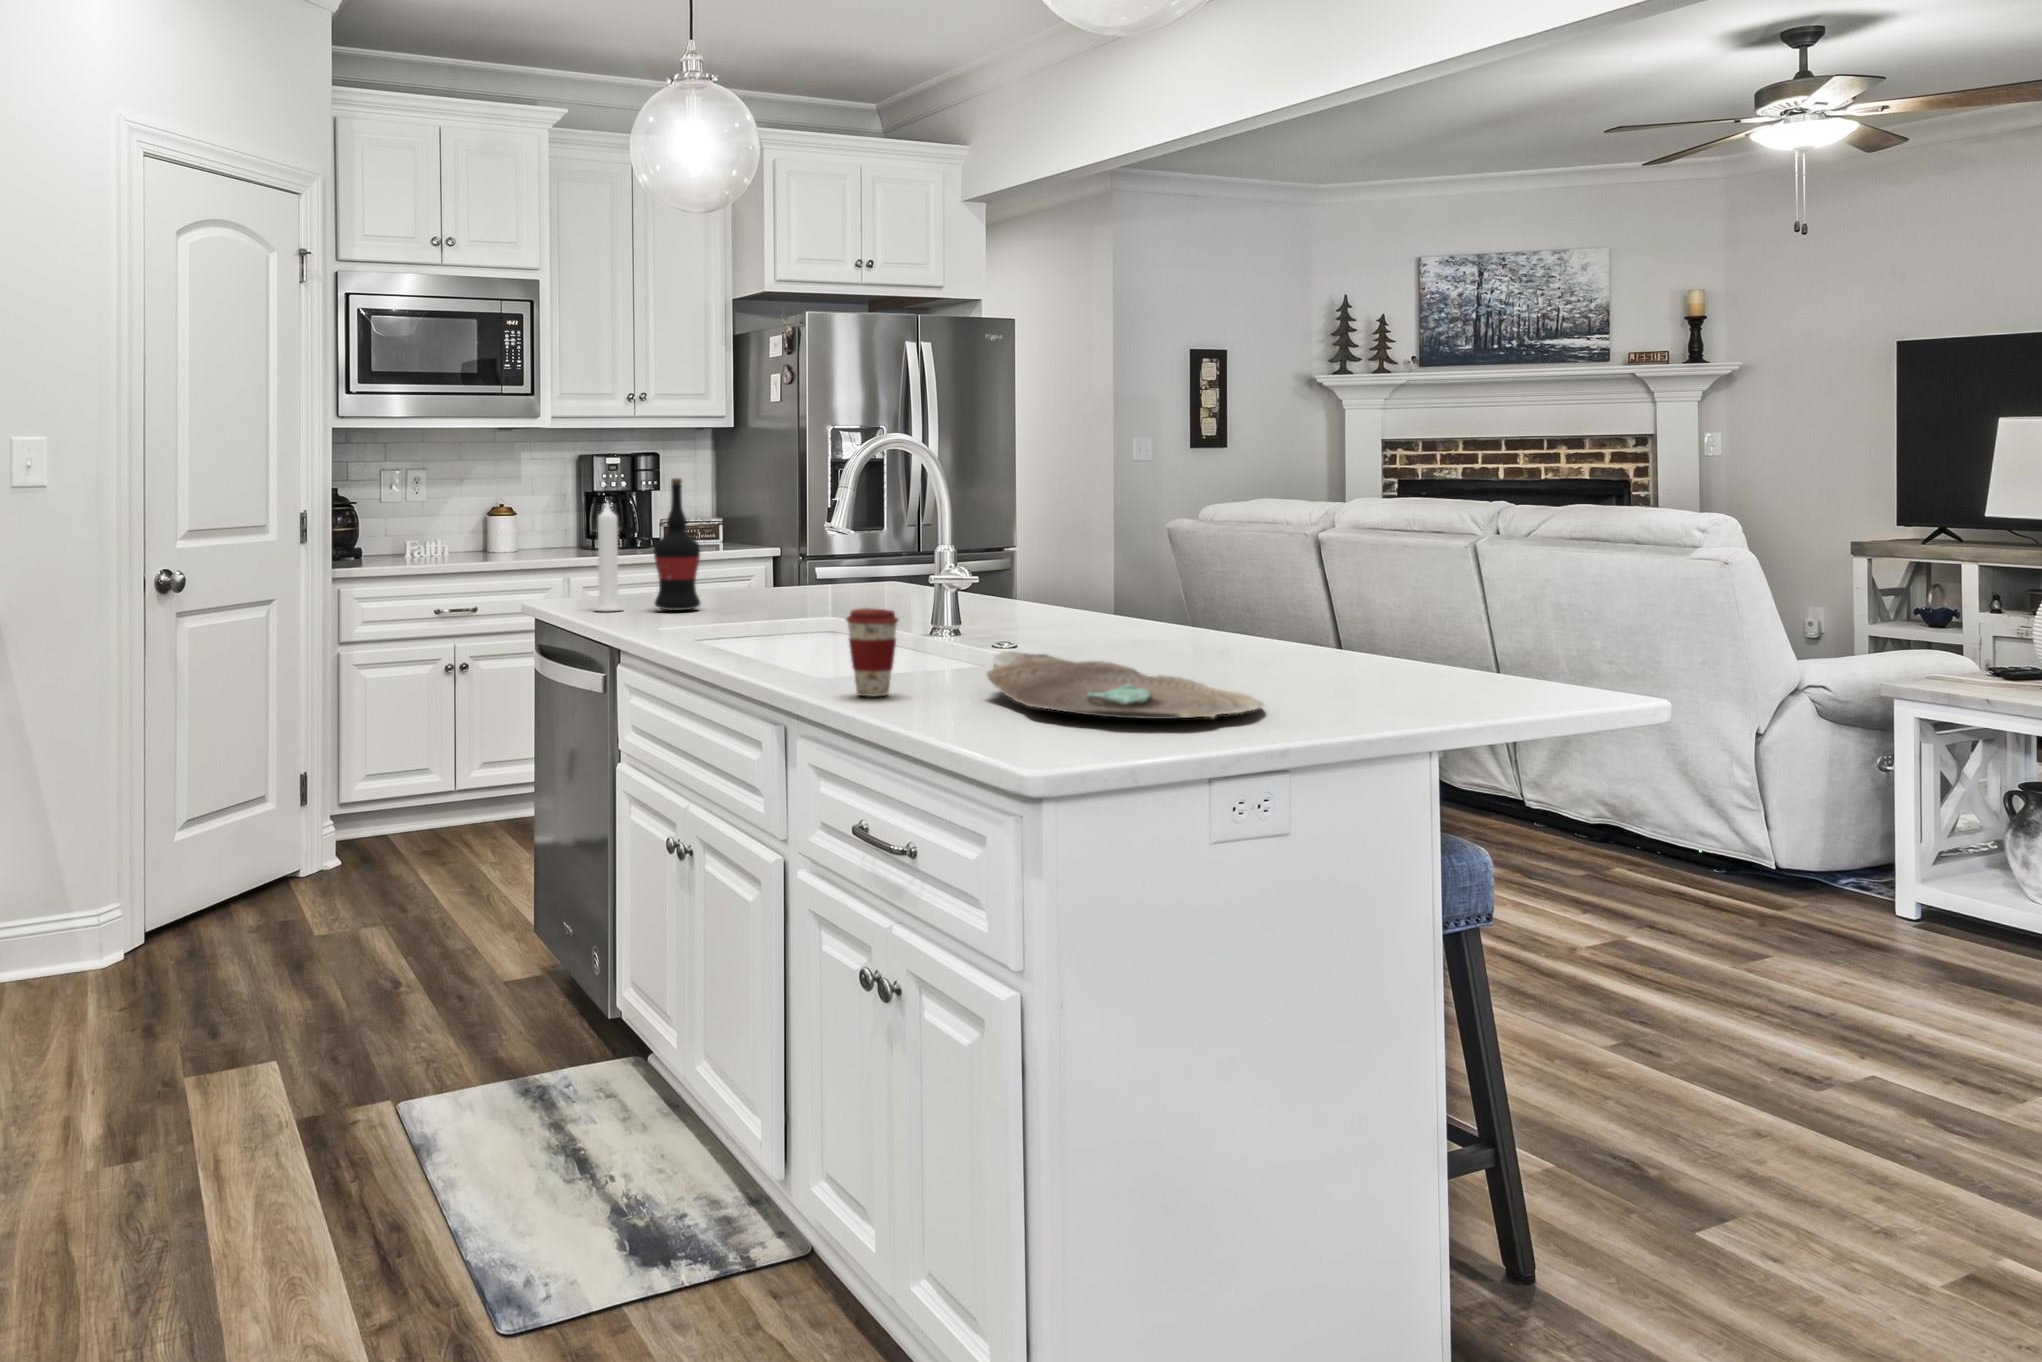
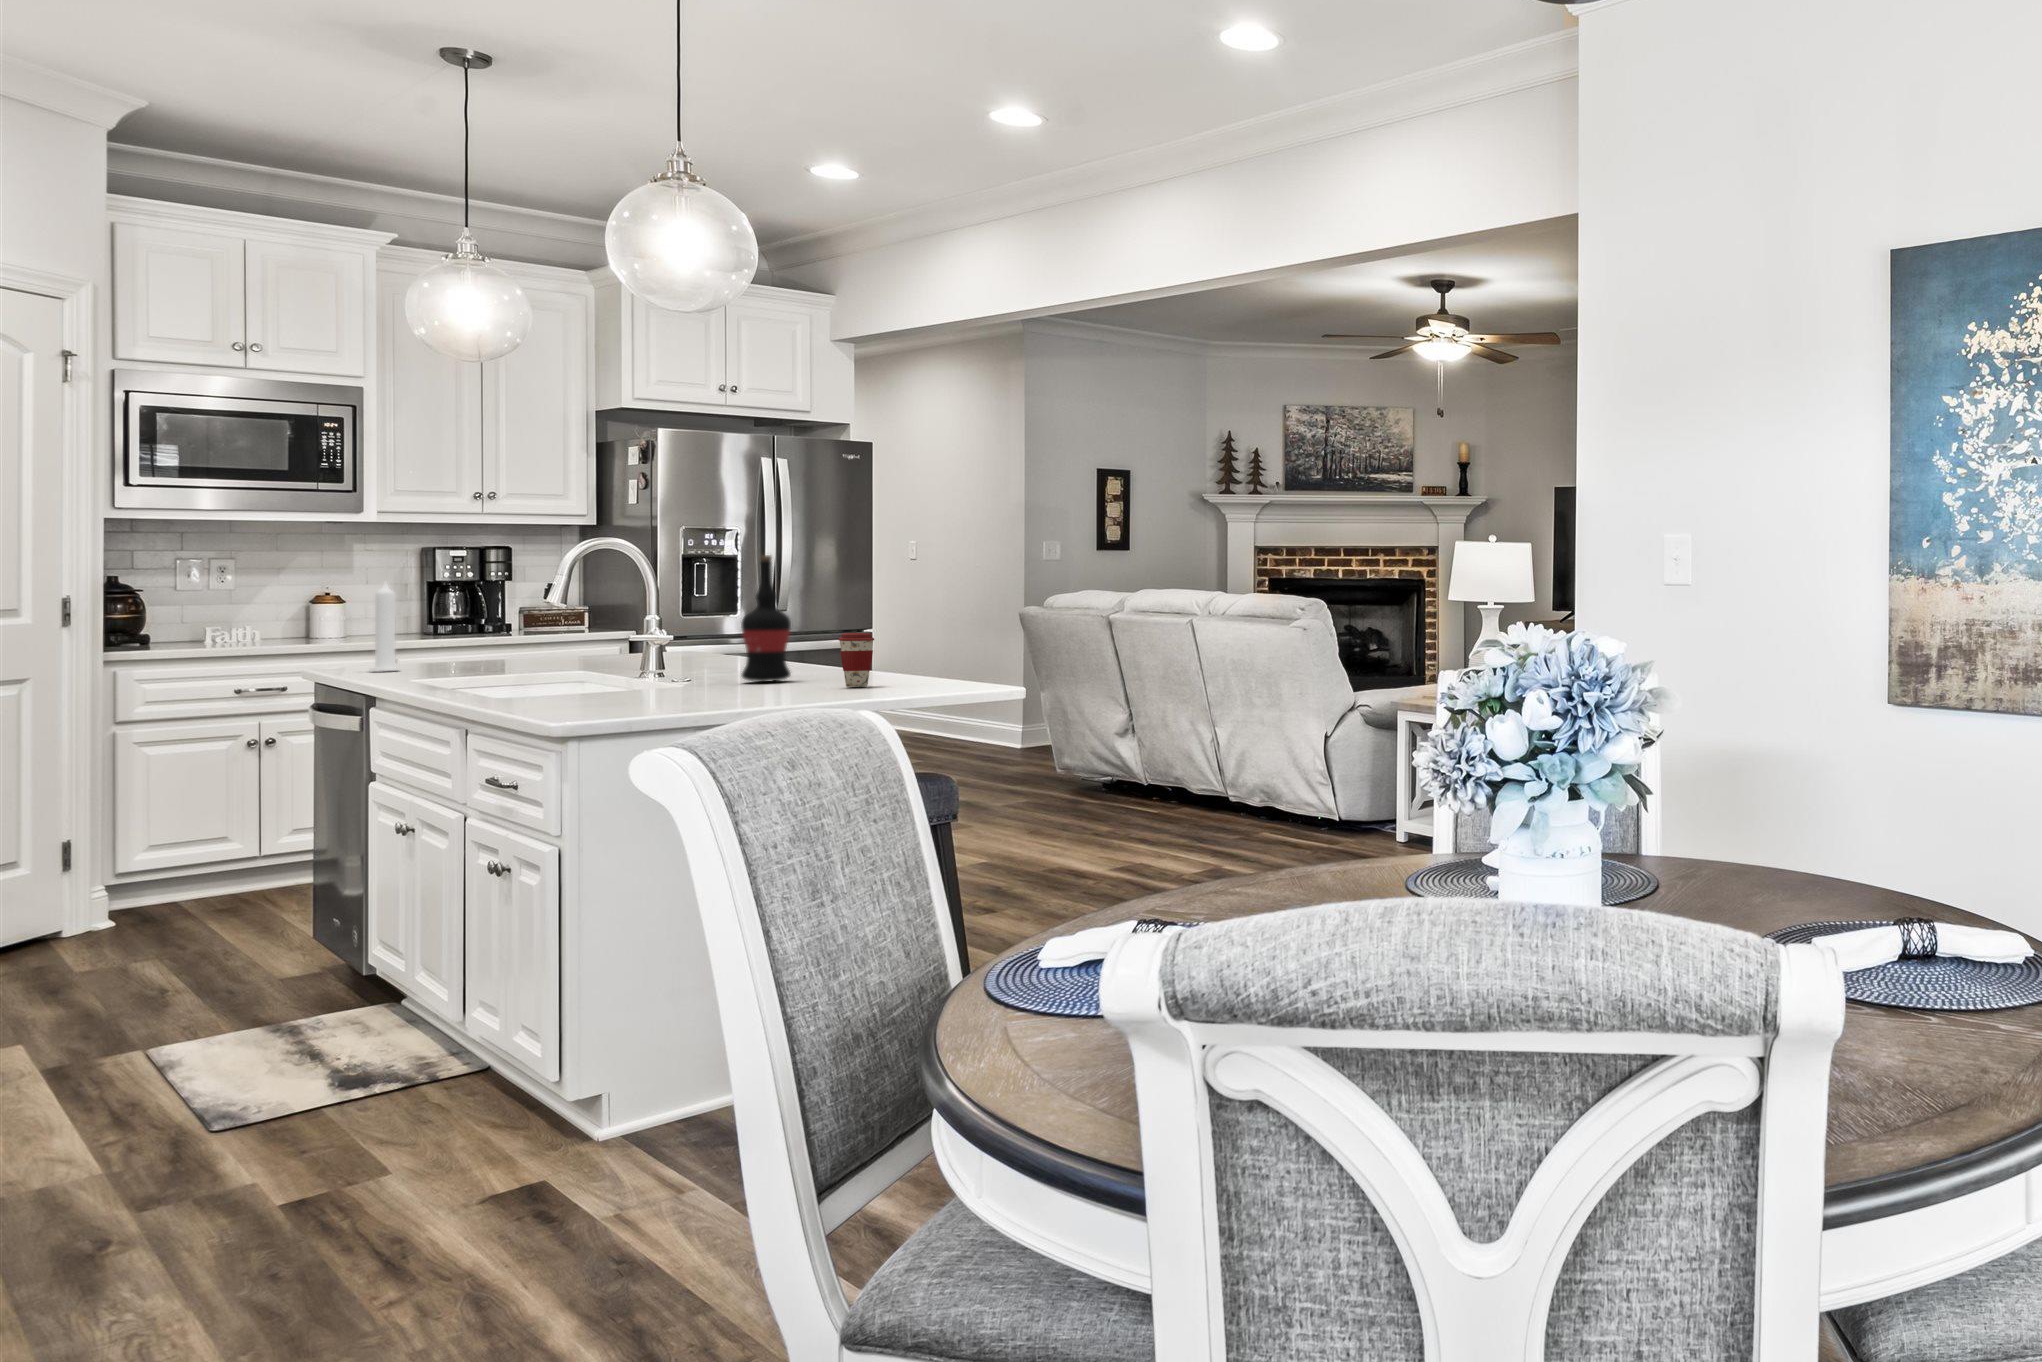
wine bottle: present [654,478,700,610] -> present [741,555,791,682]
coffee cup: present [846,608,898,696] -> present [838,633,874,687]
decorative bowl: present [987,651,1264,719] -> none [597,668,772,697]

